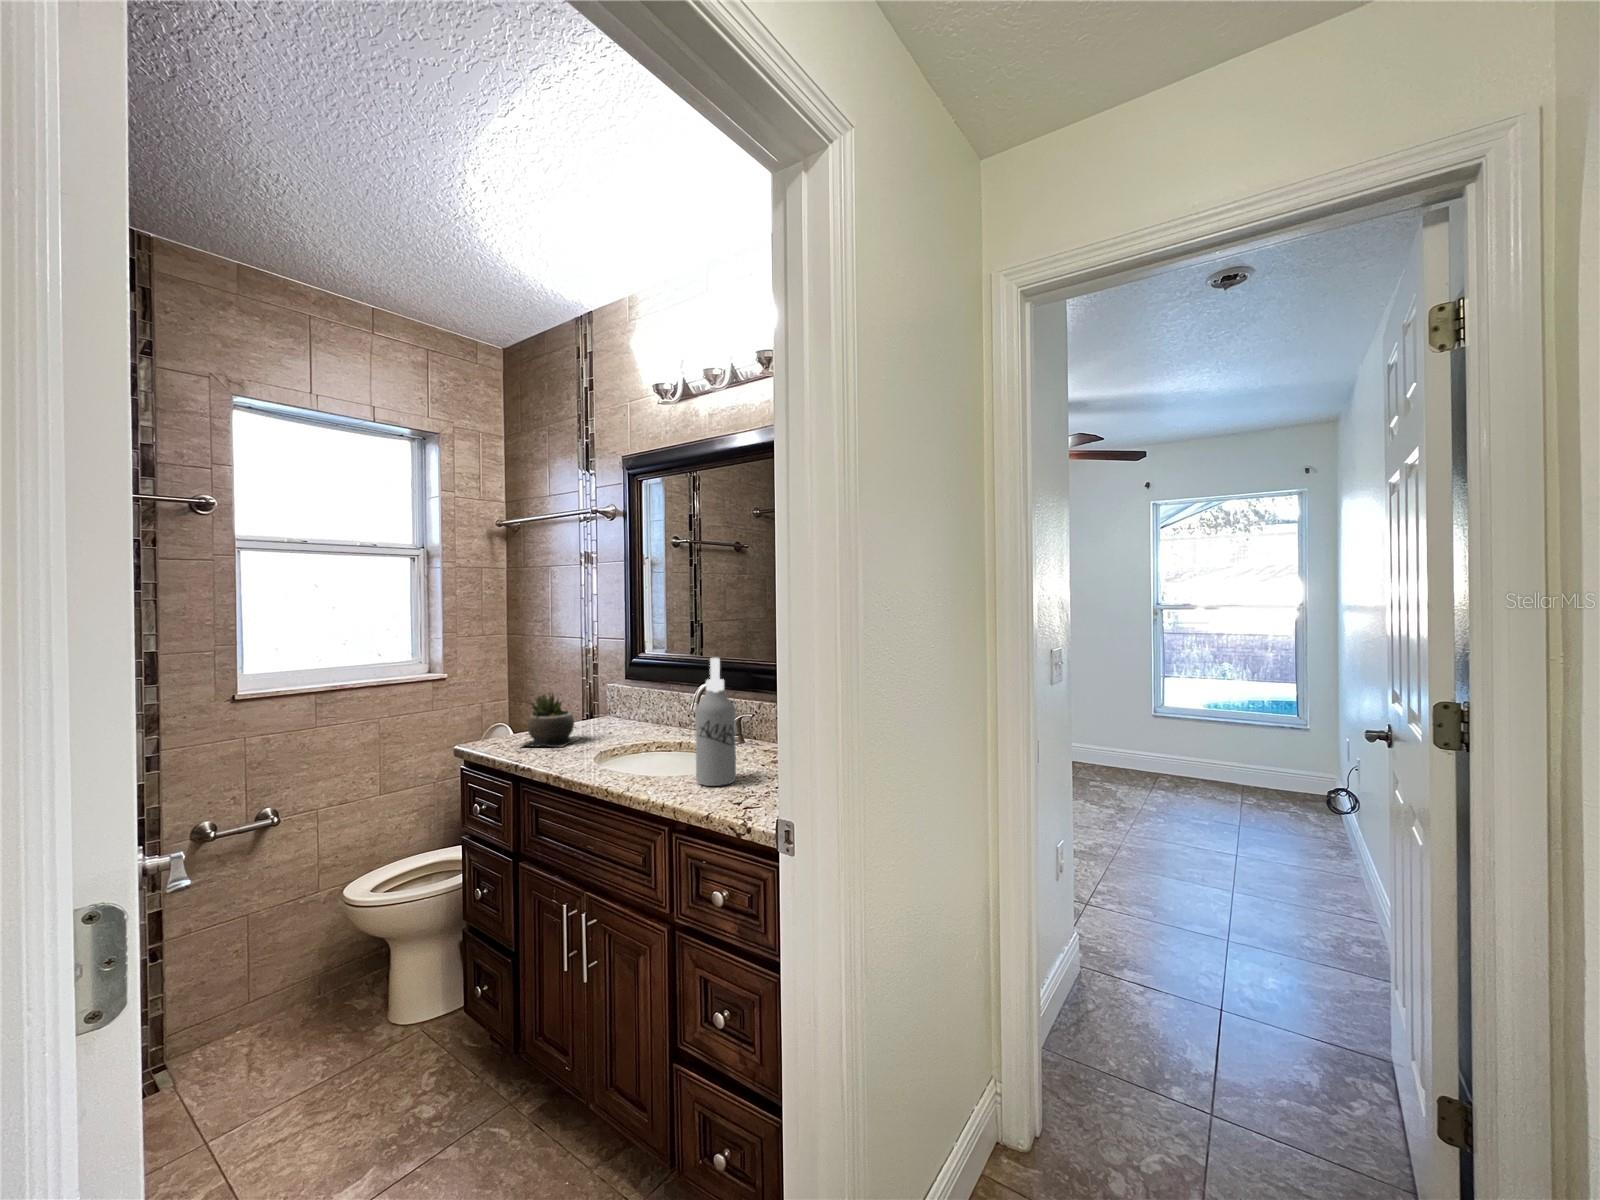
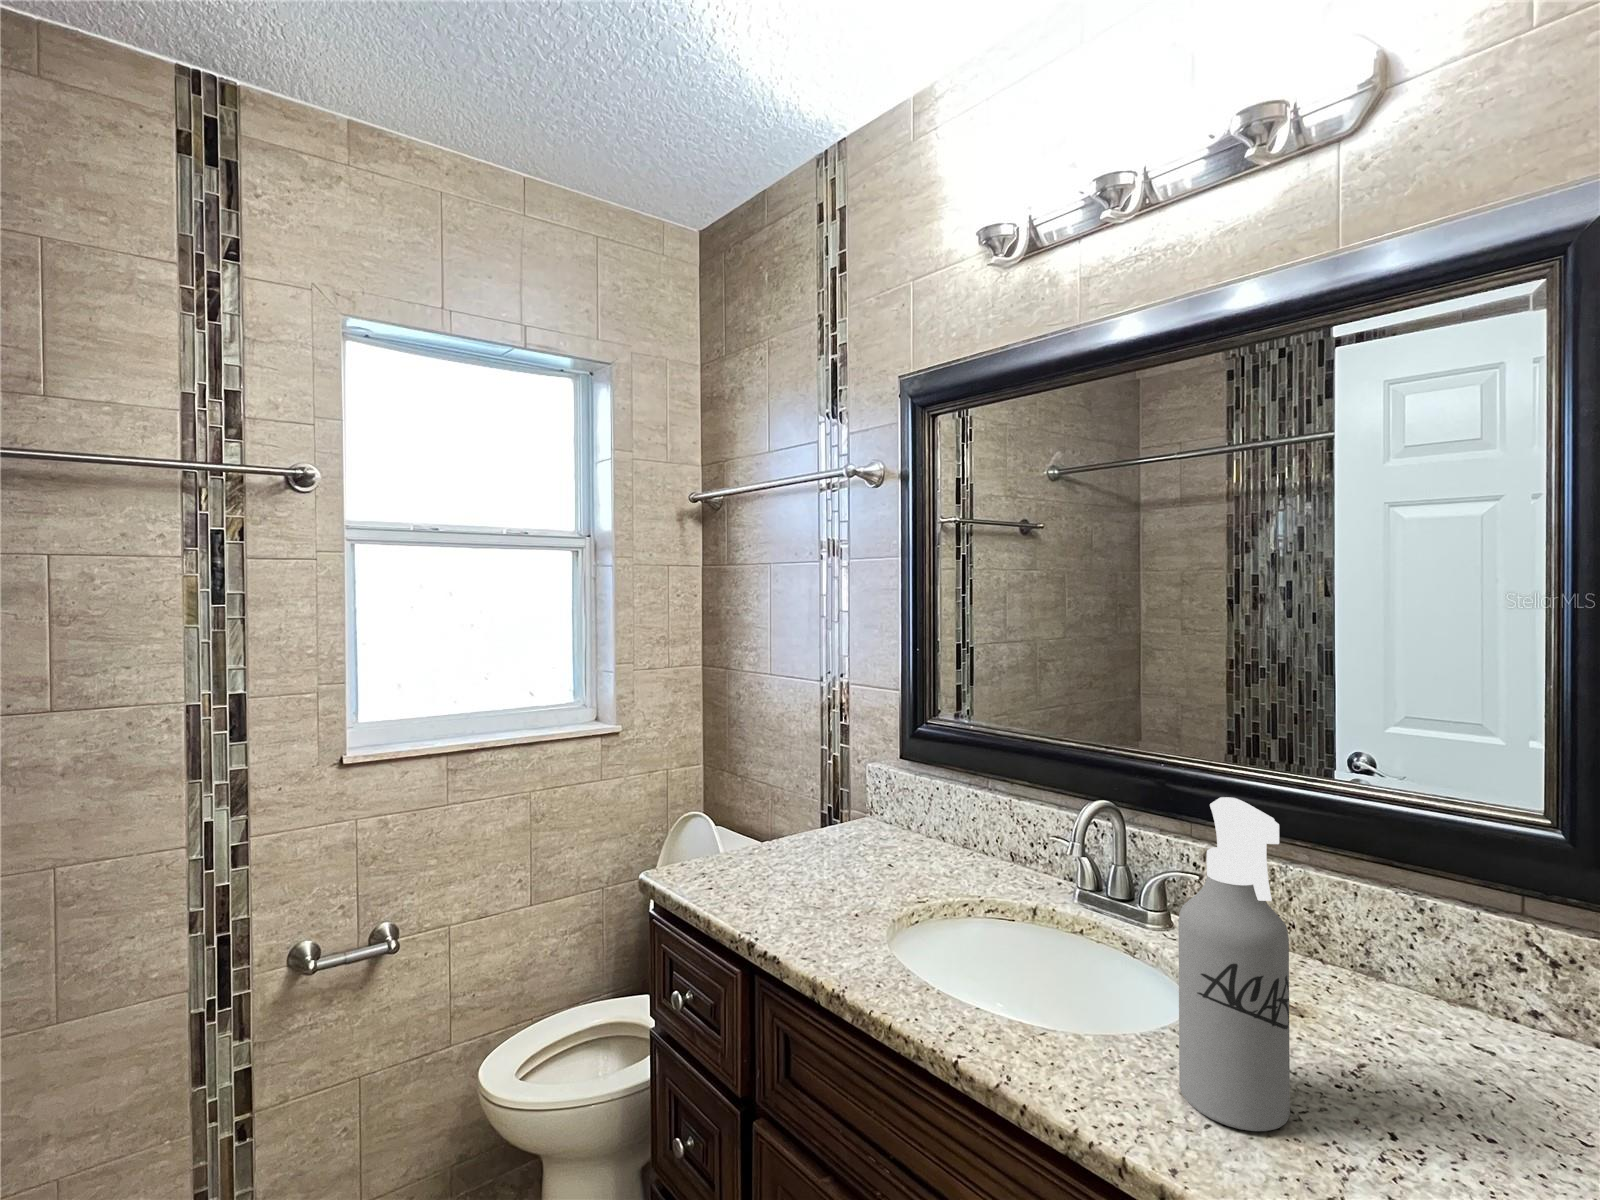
succulent plant: present [521,694,580,747] -> none [740,789,846,900]

